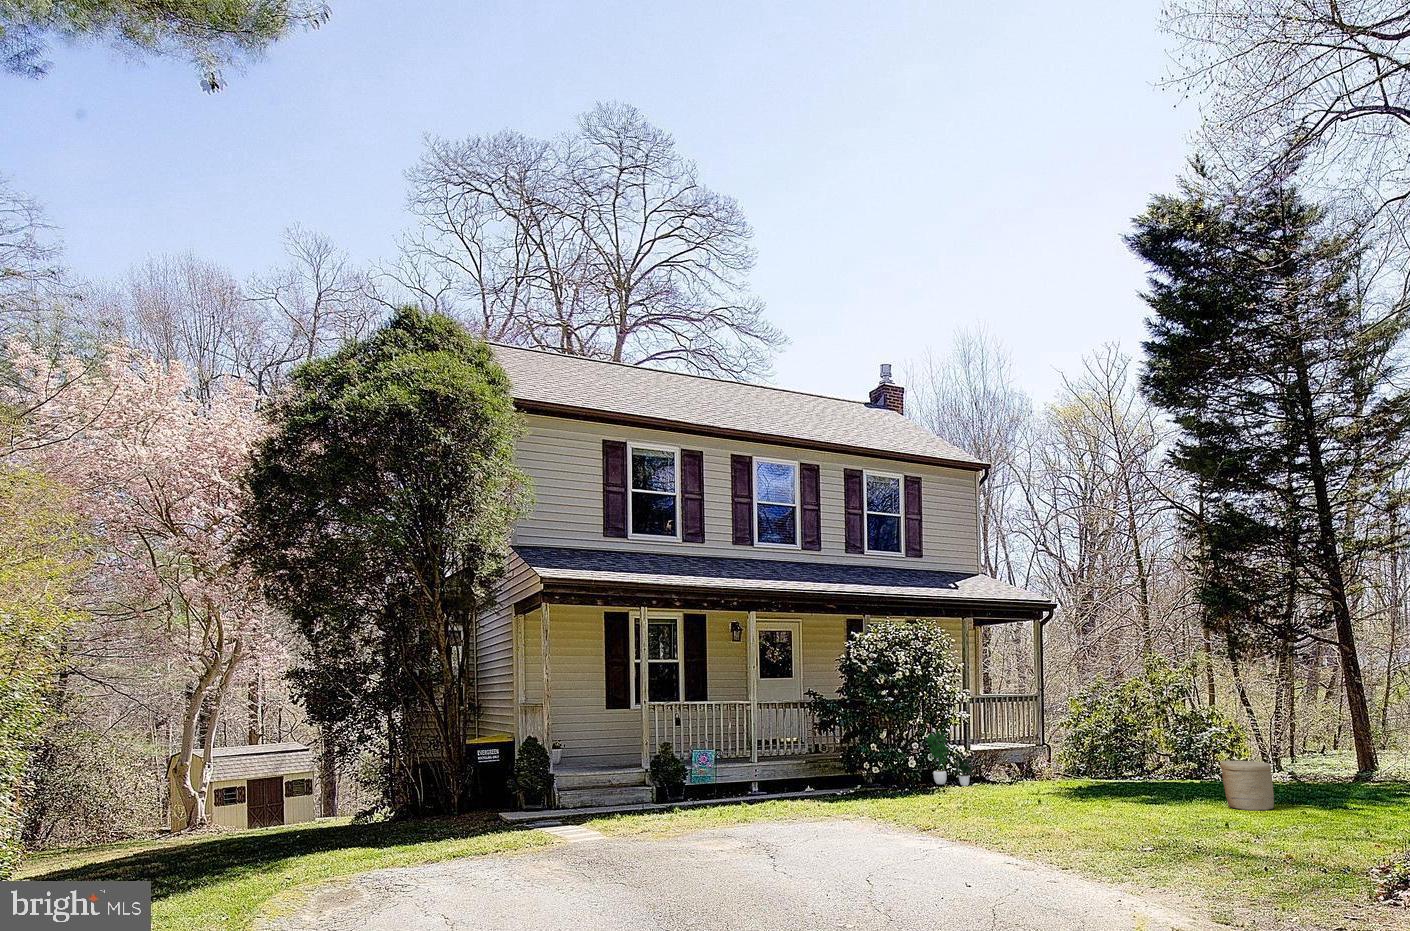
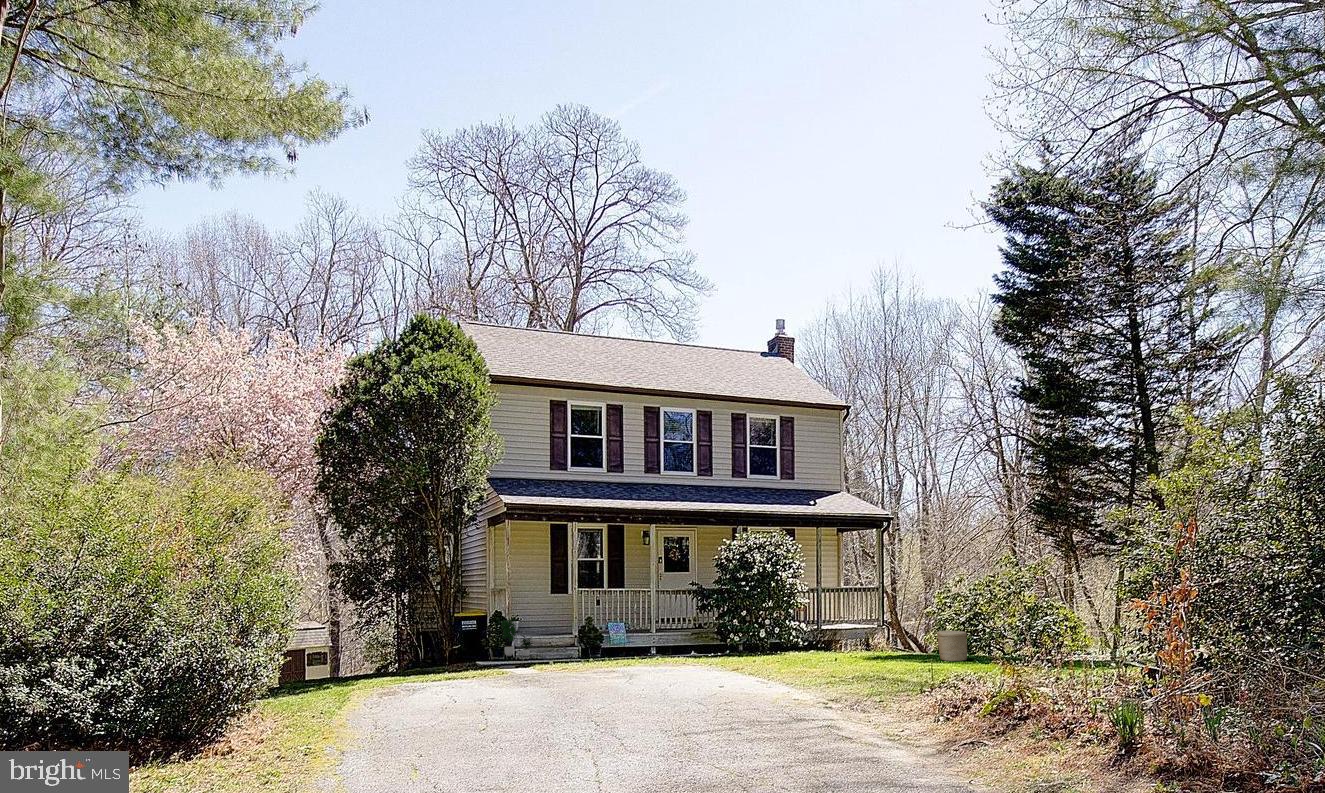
potted plant: present [927,731,974,786] -> present [502,618,533,656]

